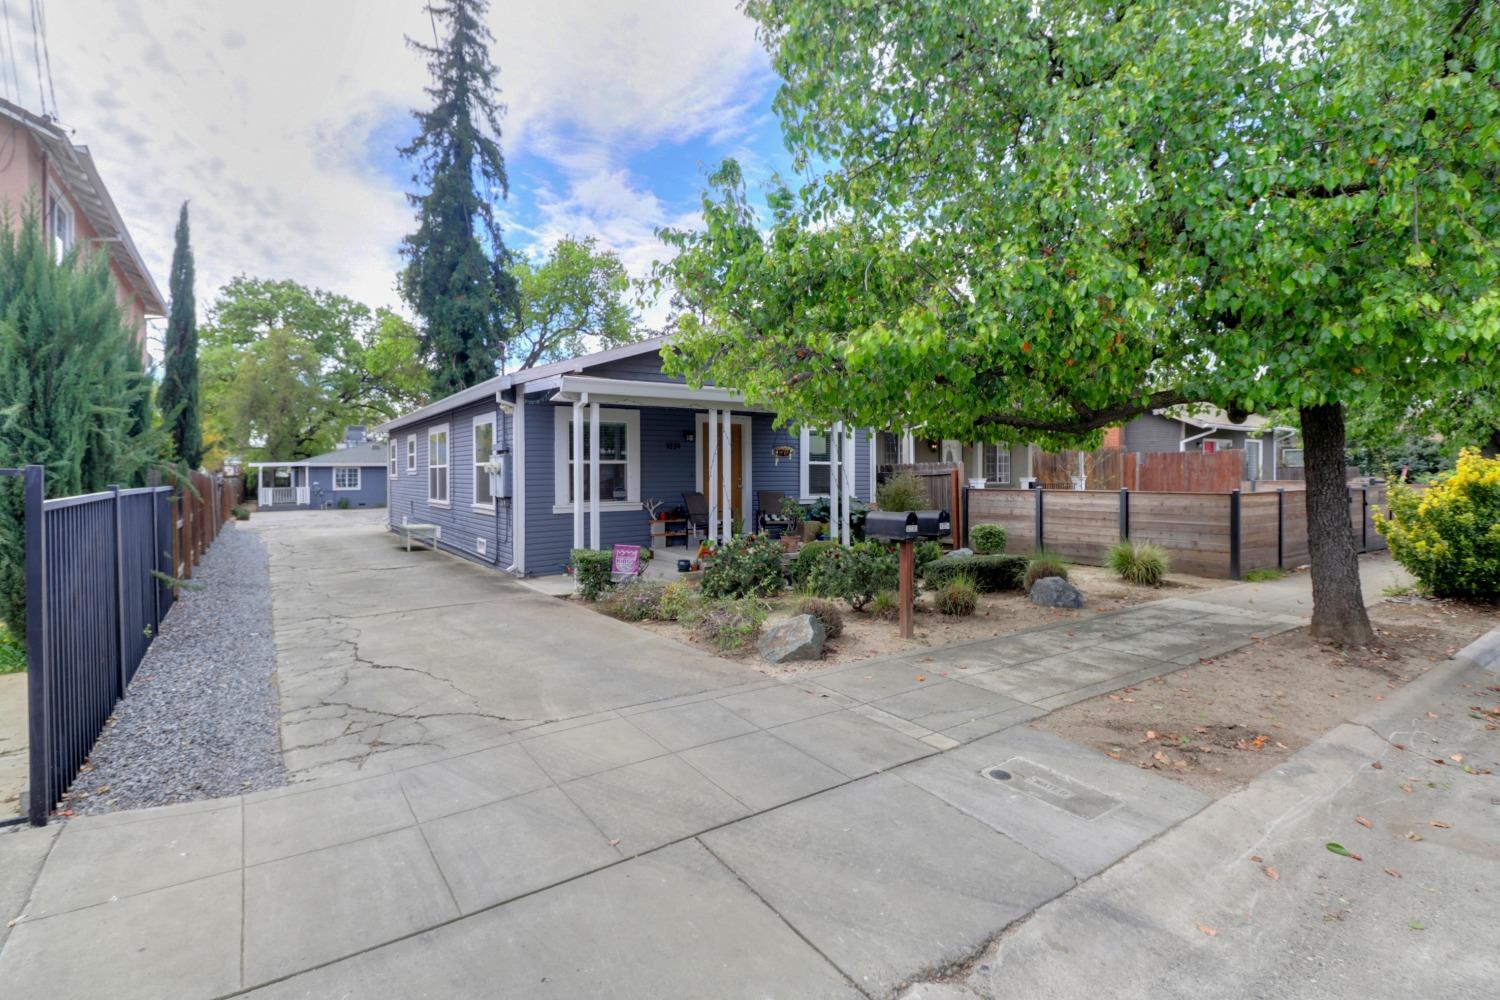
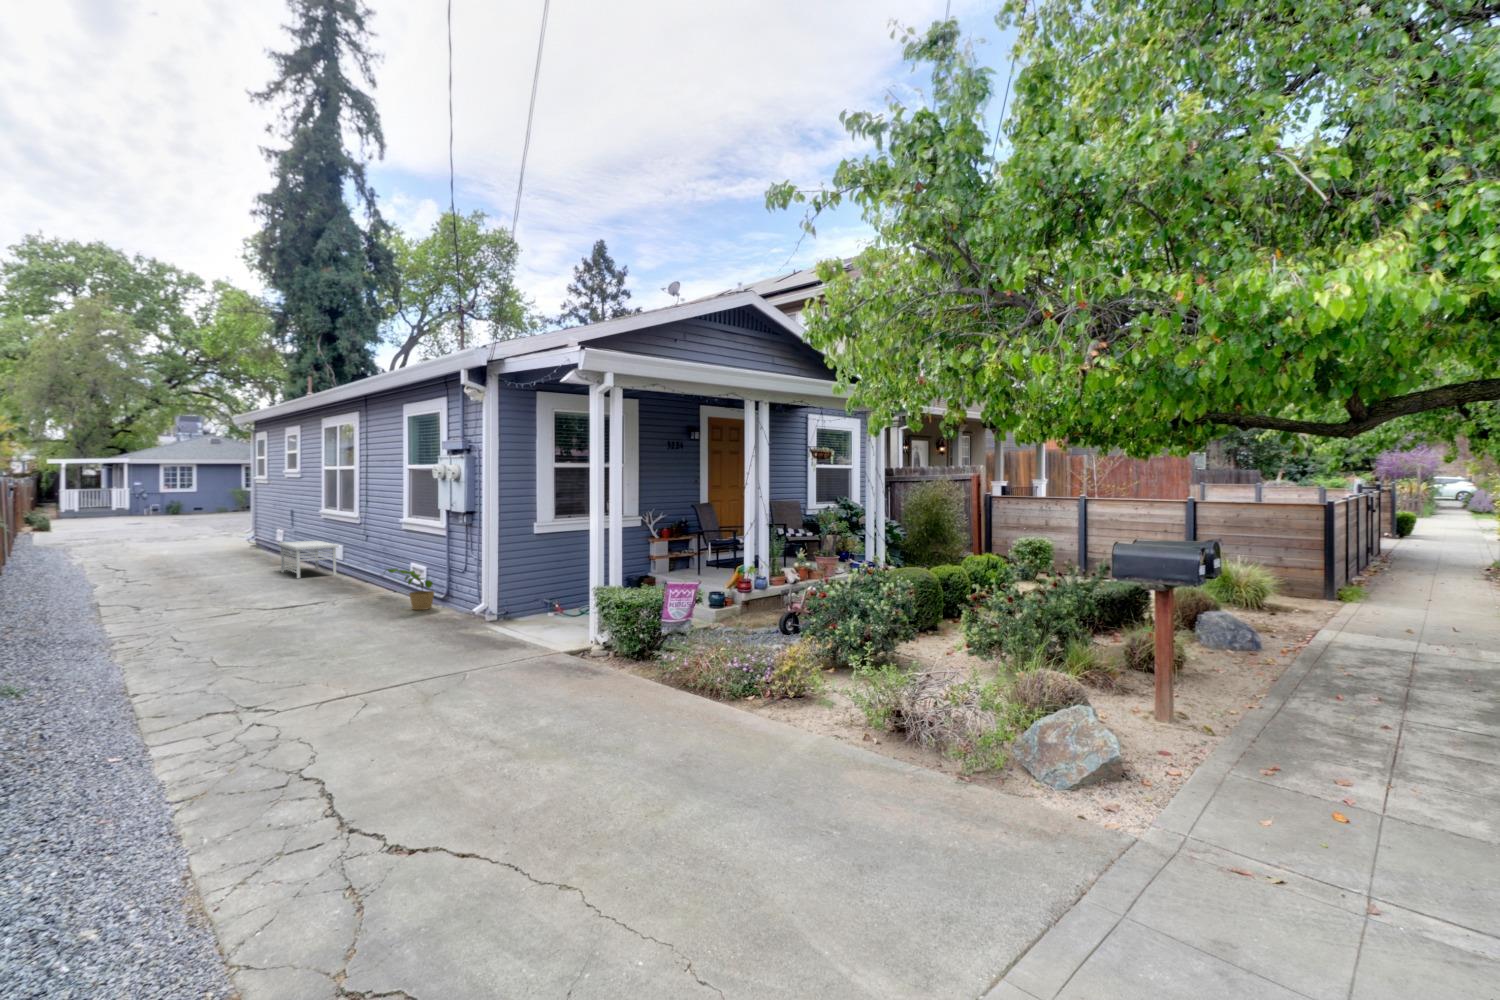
potted plant: none [452,539,489,570] -> present [388,569,434,610]

